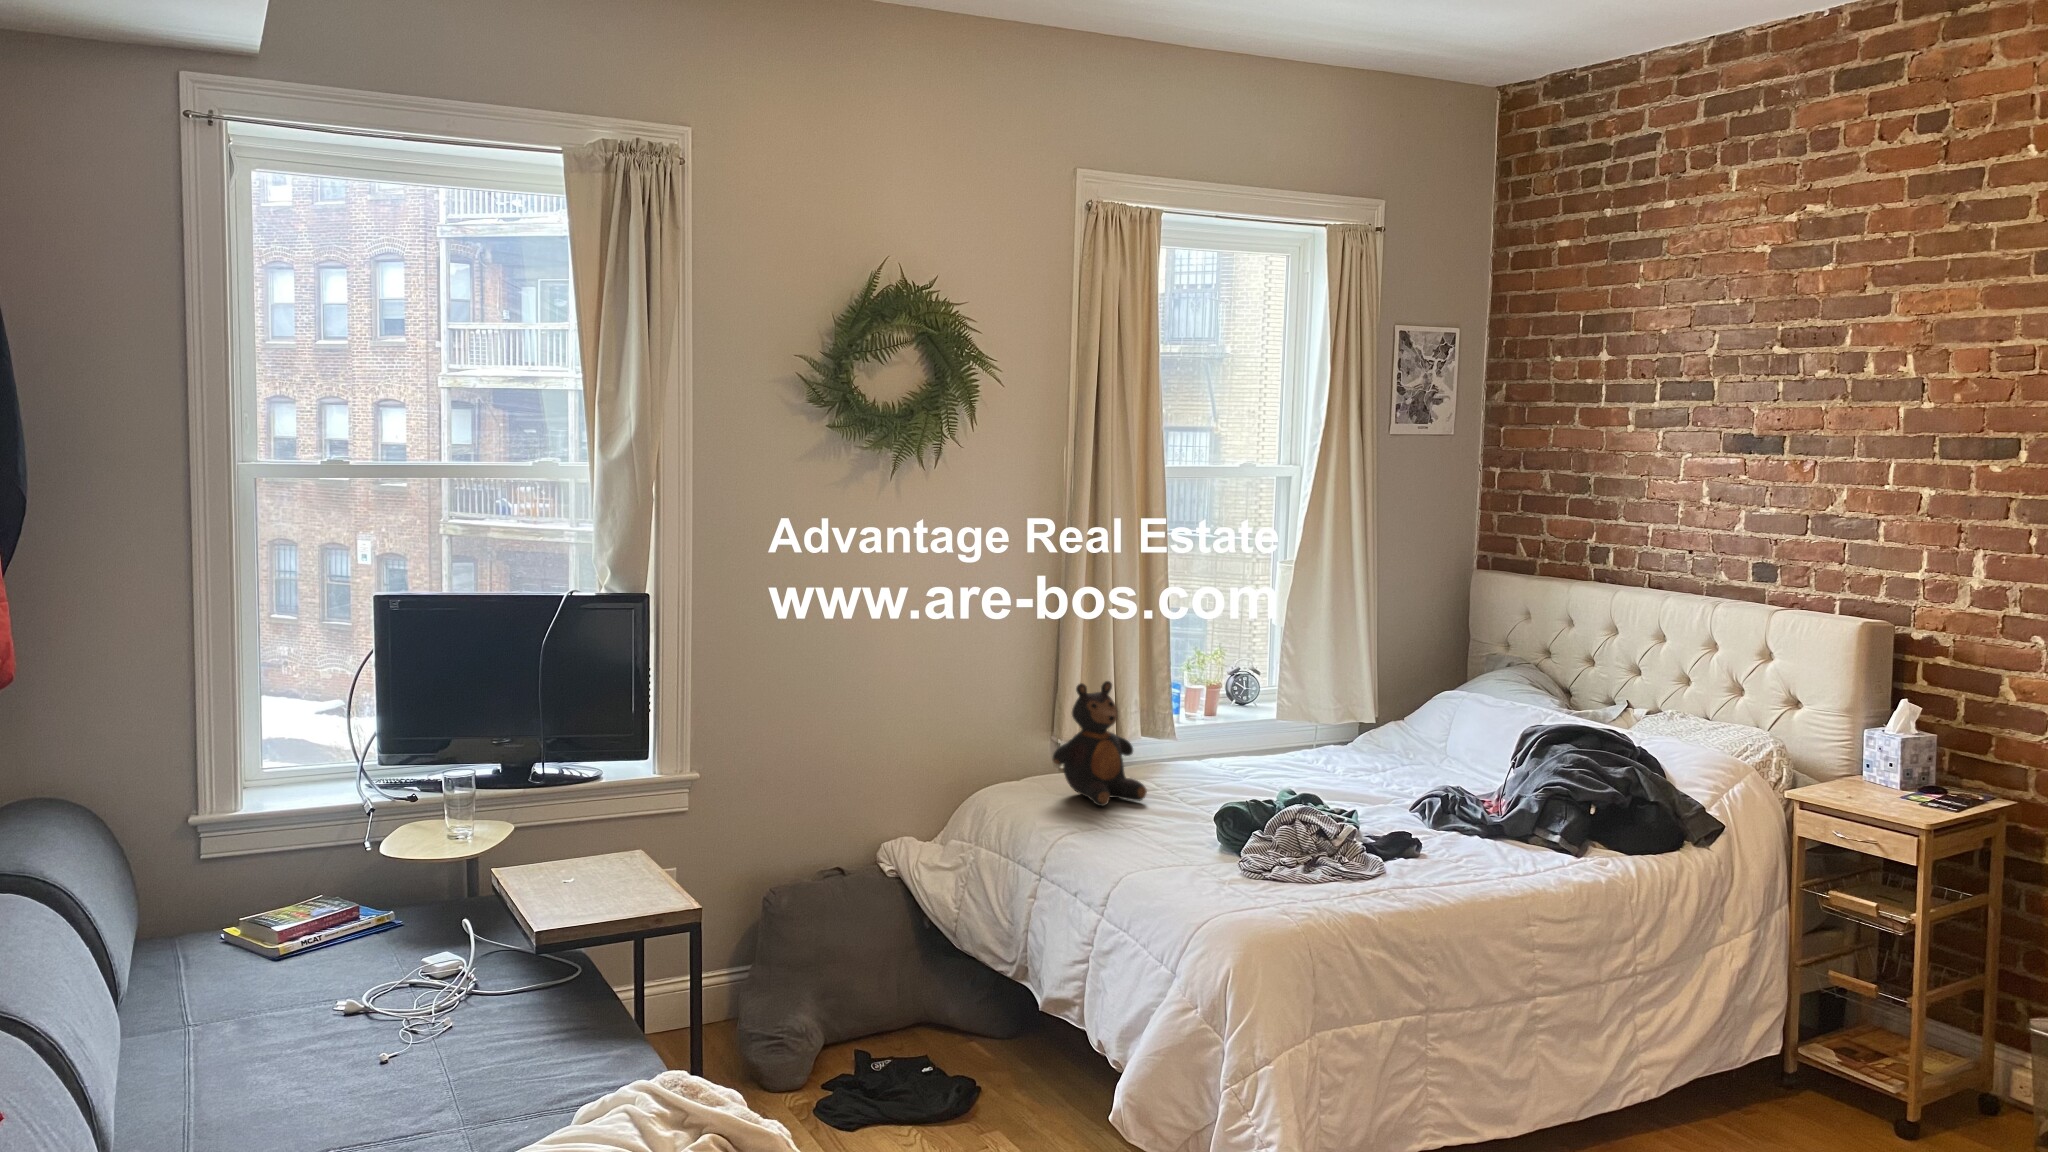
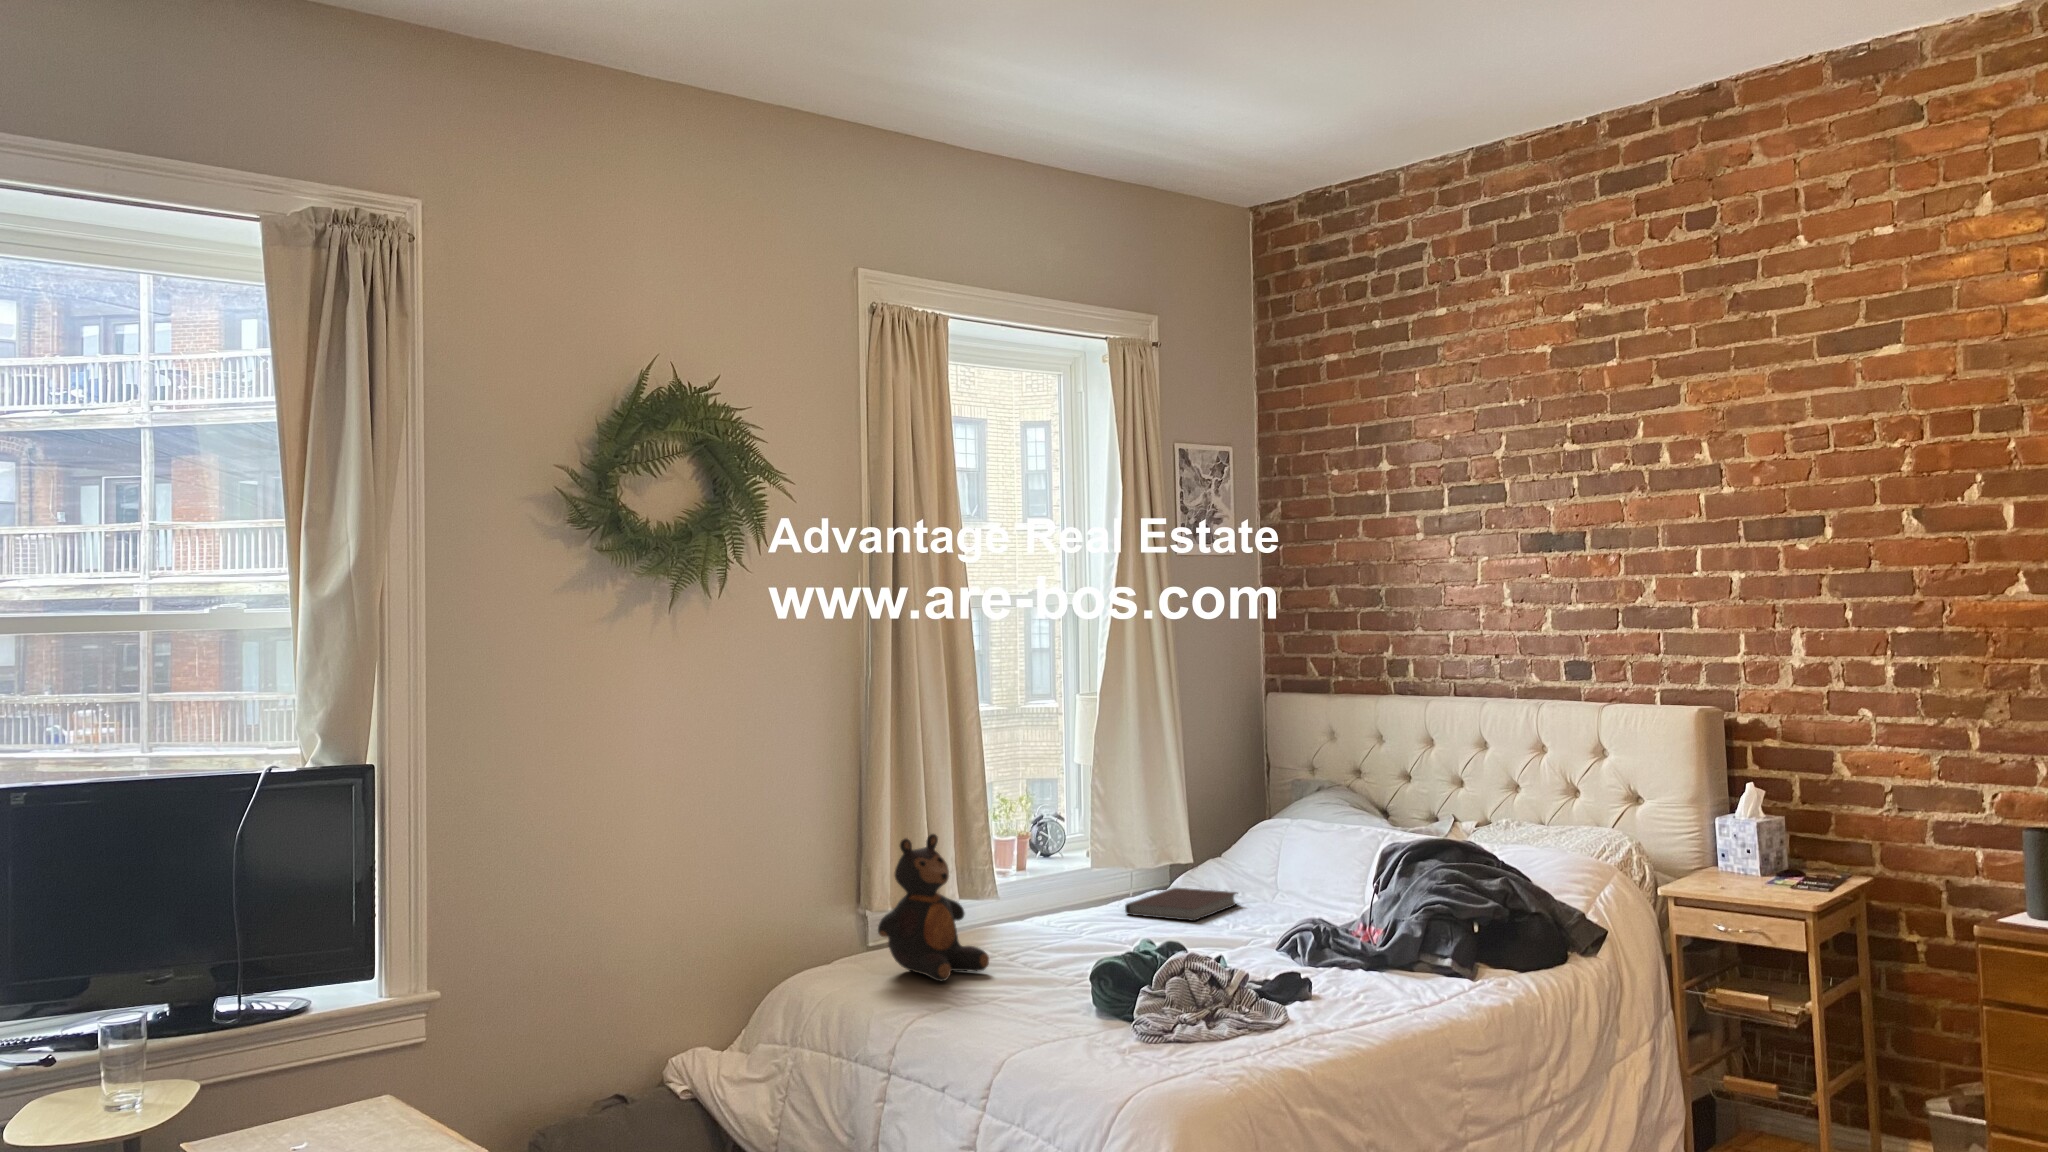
notebook: none [1296,742,1406,775] -> present [1125,888,1238,921]

